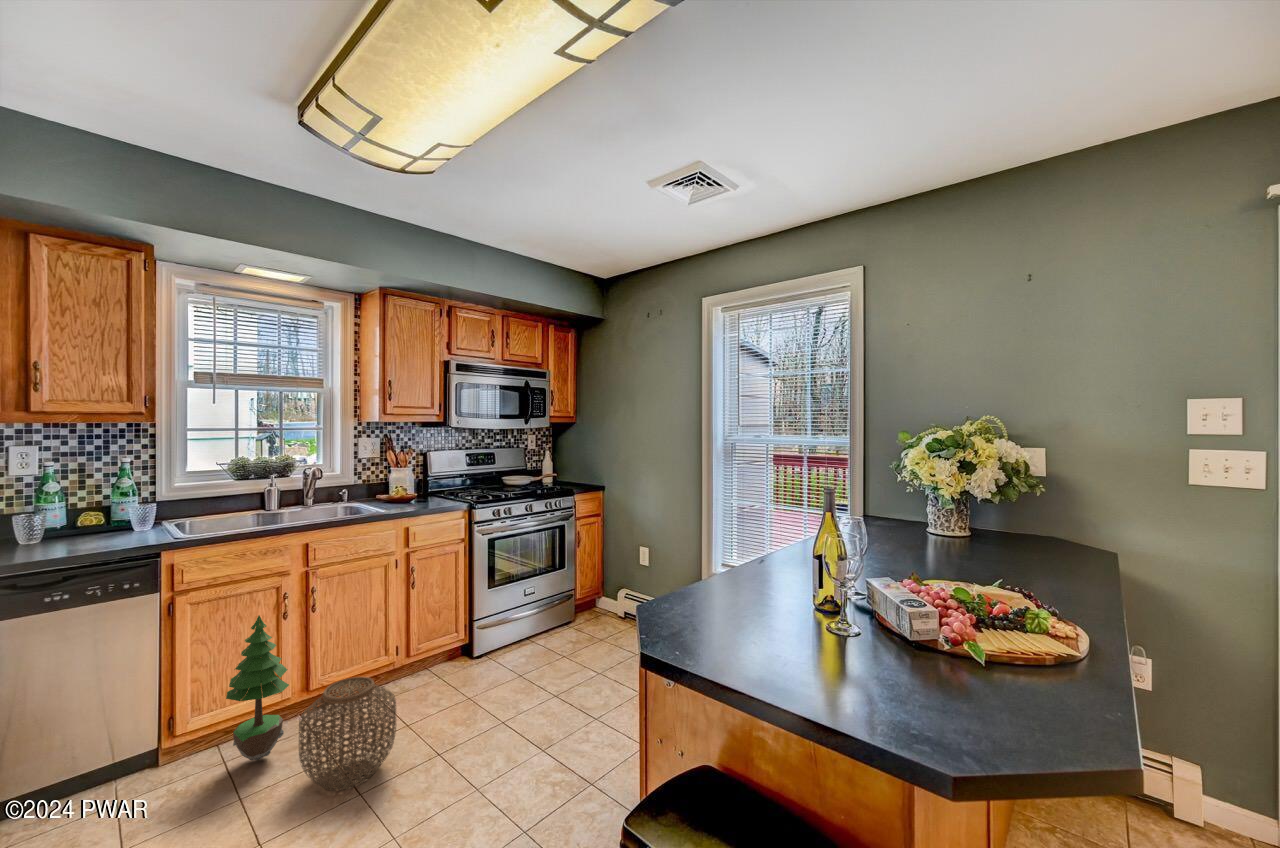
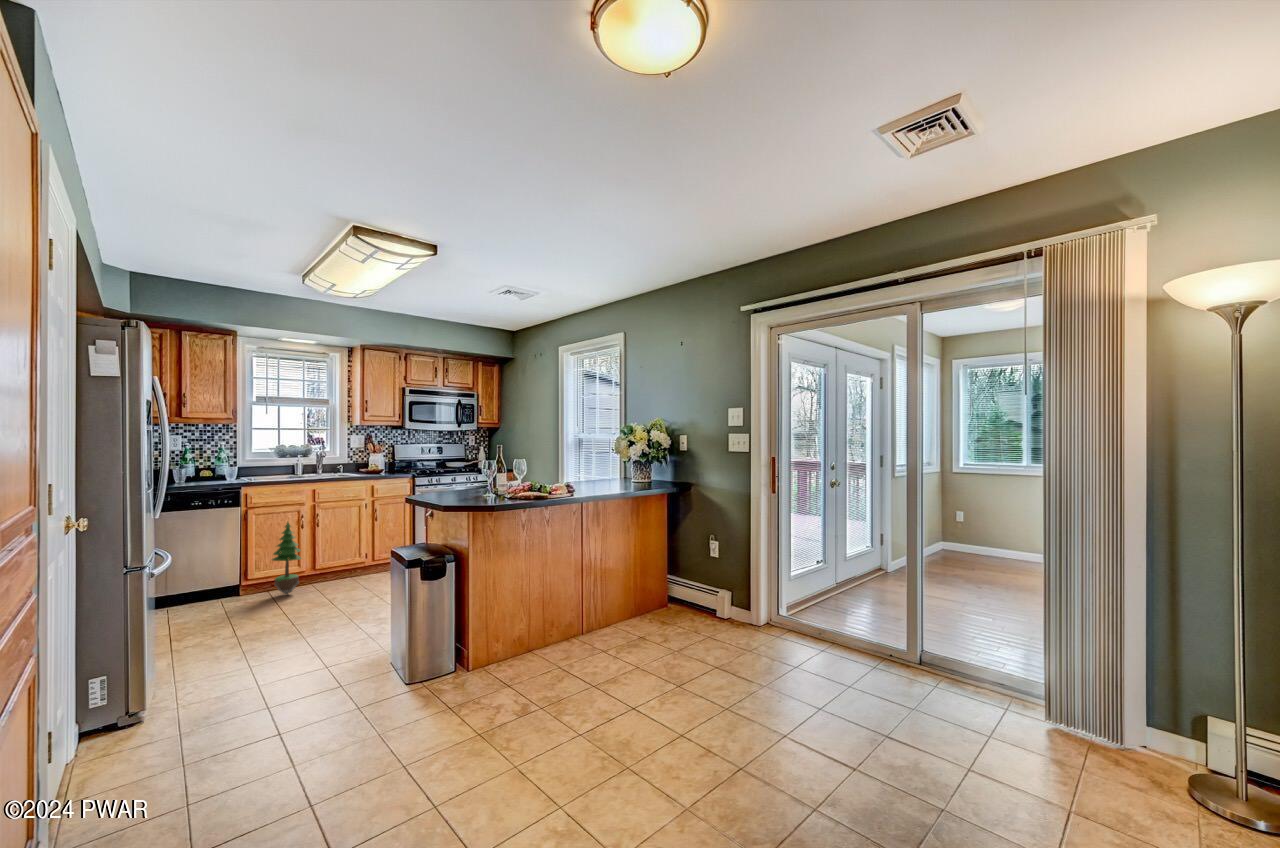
woven basket: present [299,677,396,790] -> none [305,553,354,603]

